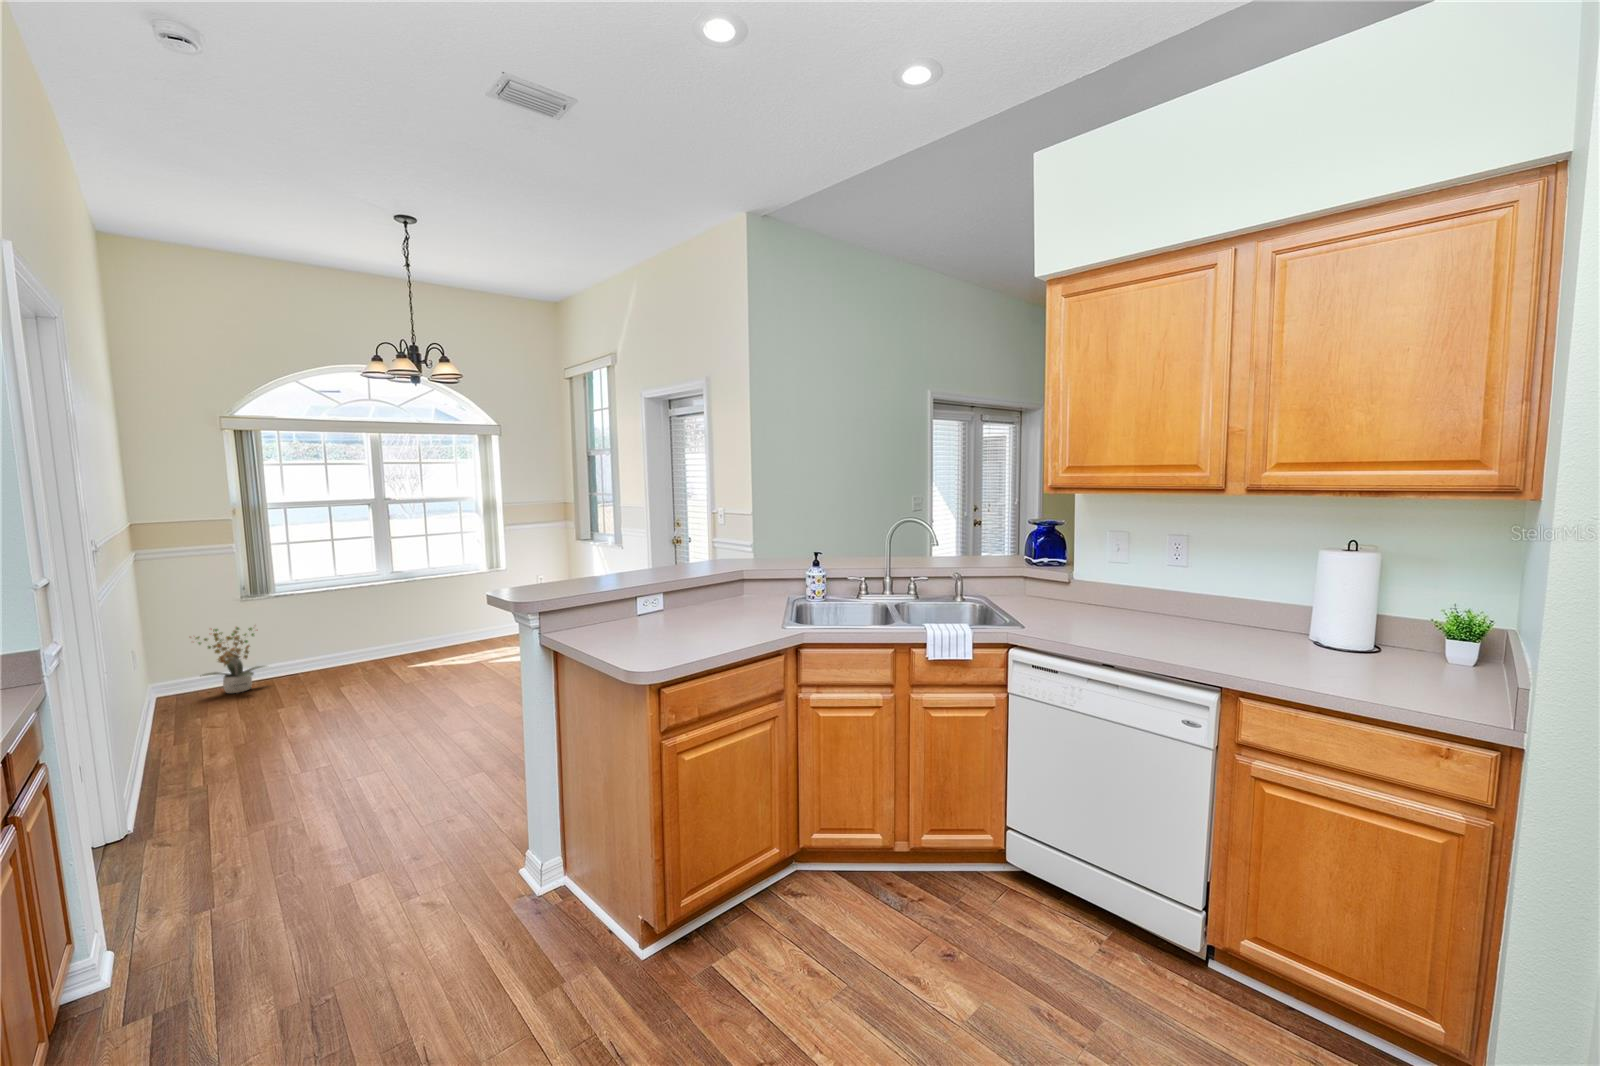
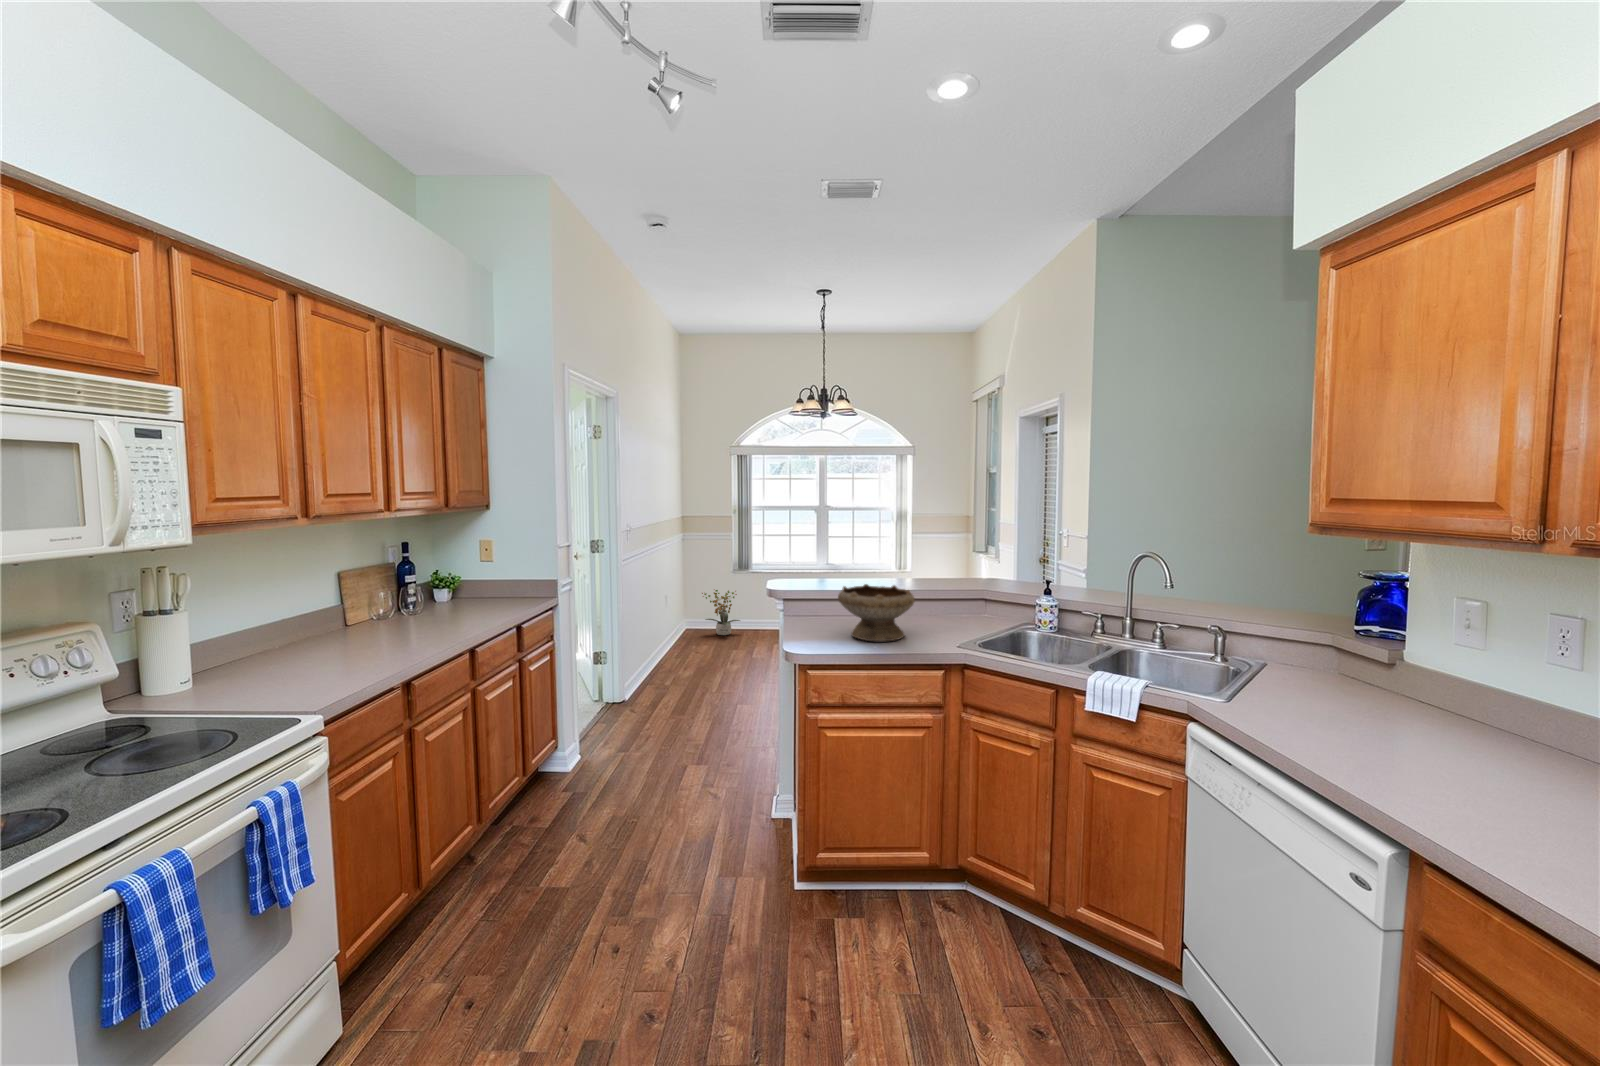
bowl: none [638,575,728,641] -> present [838,584,915,641]

